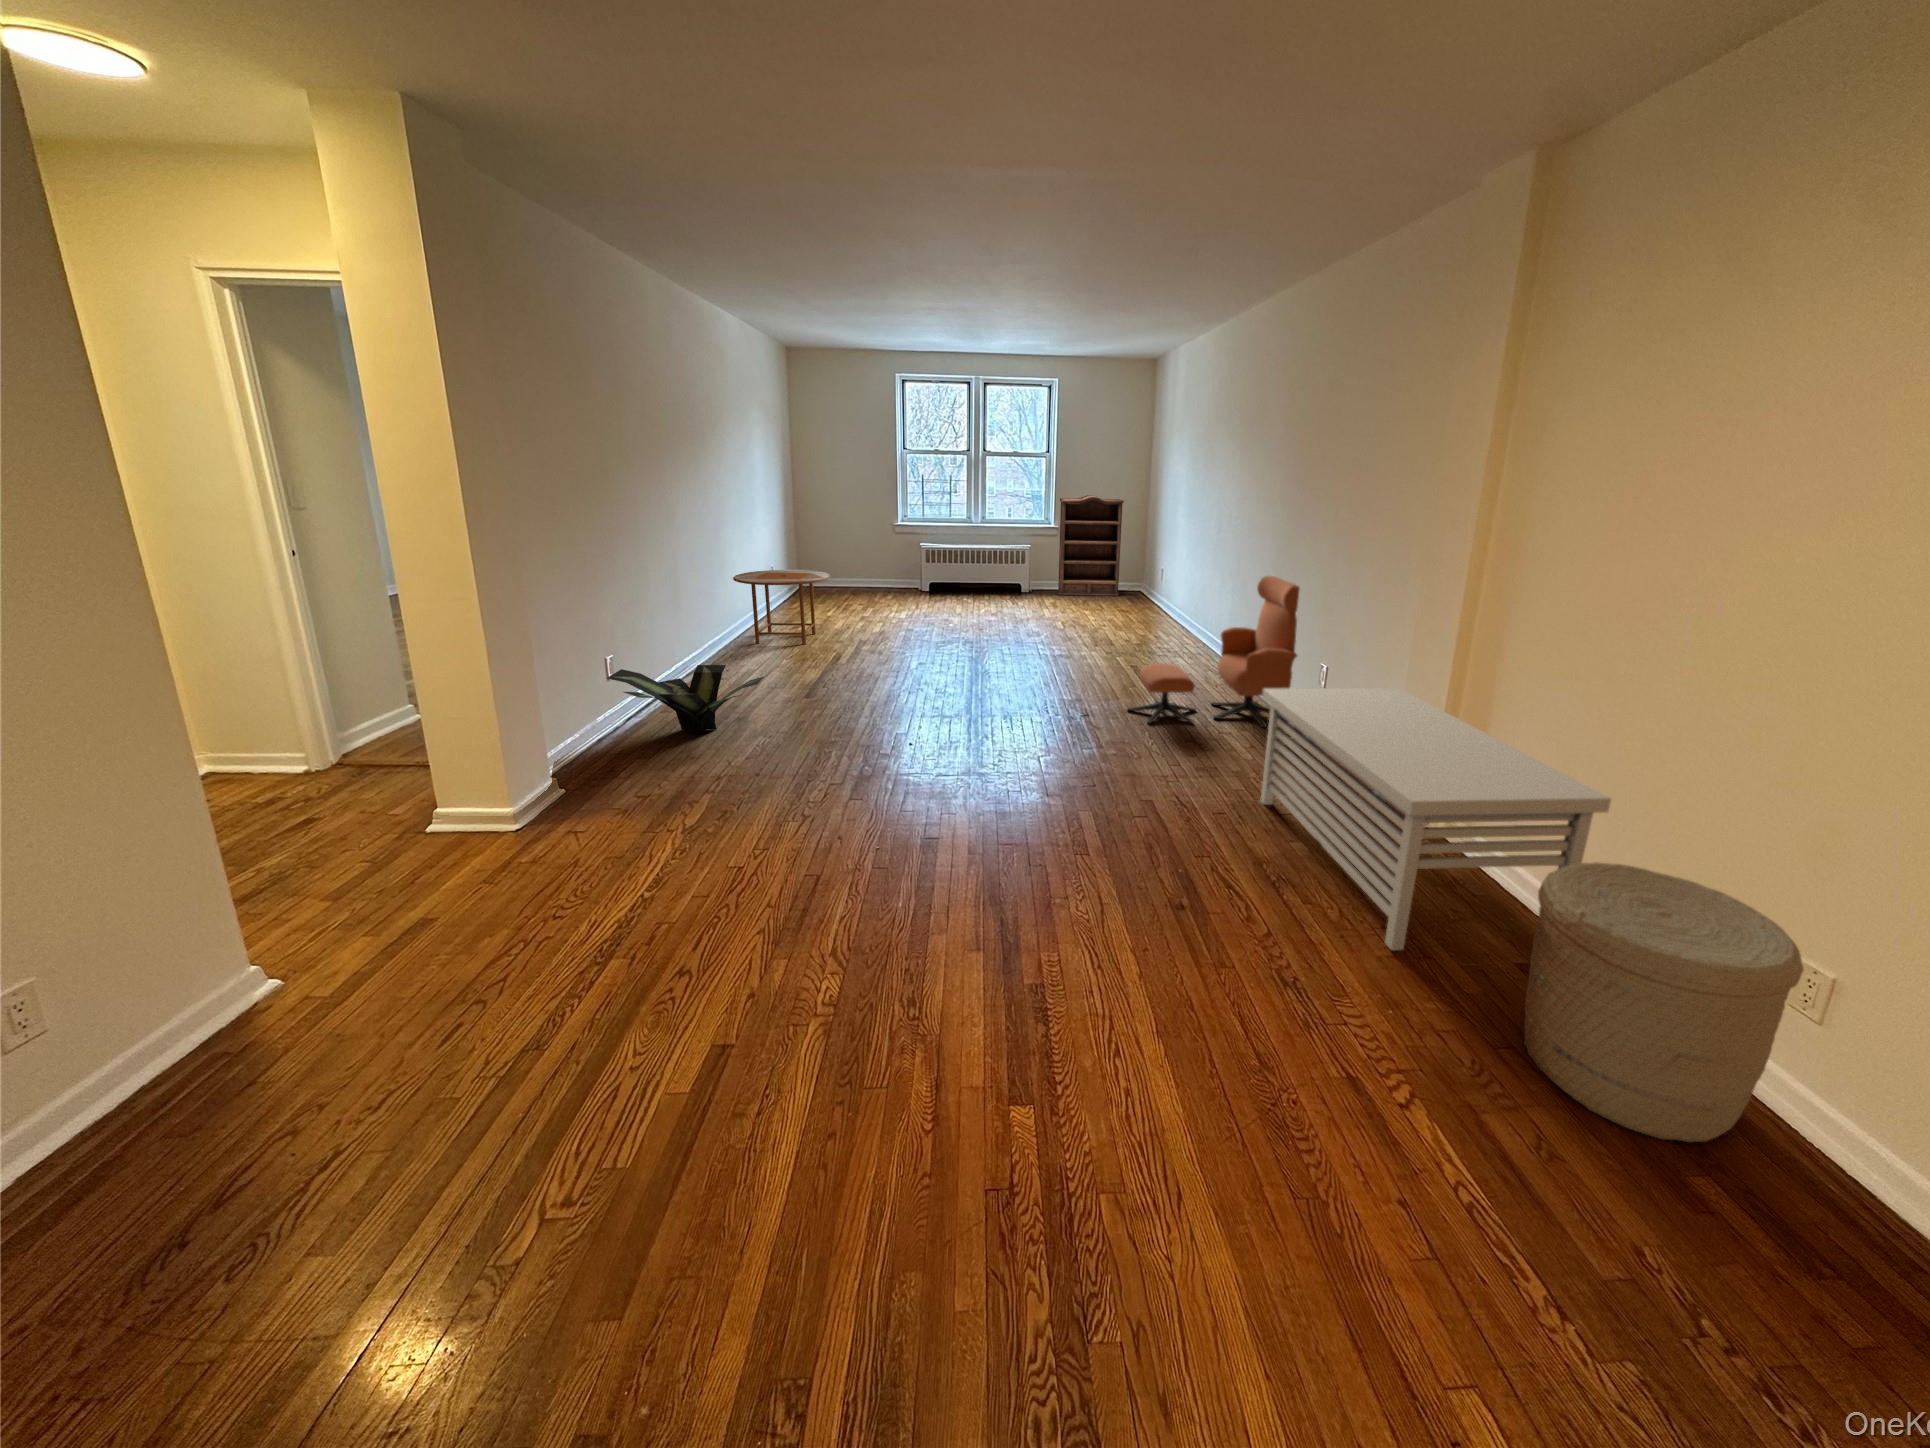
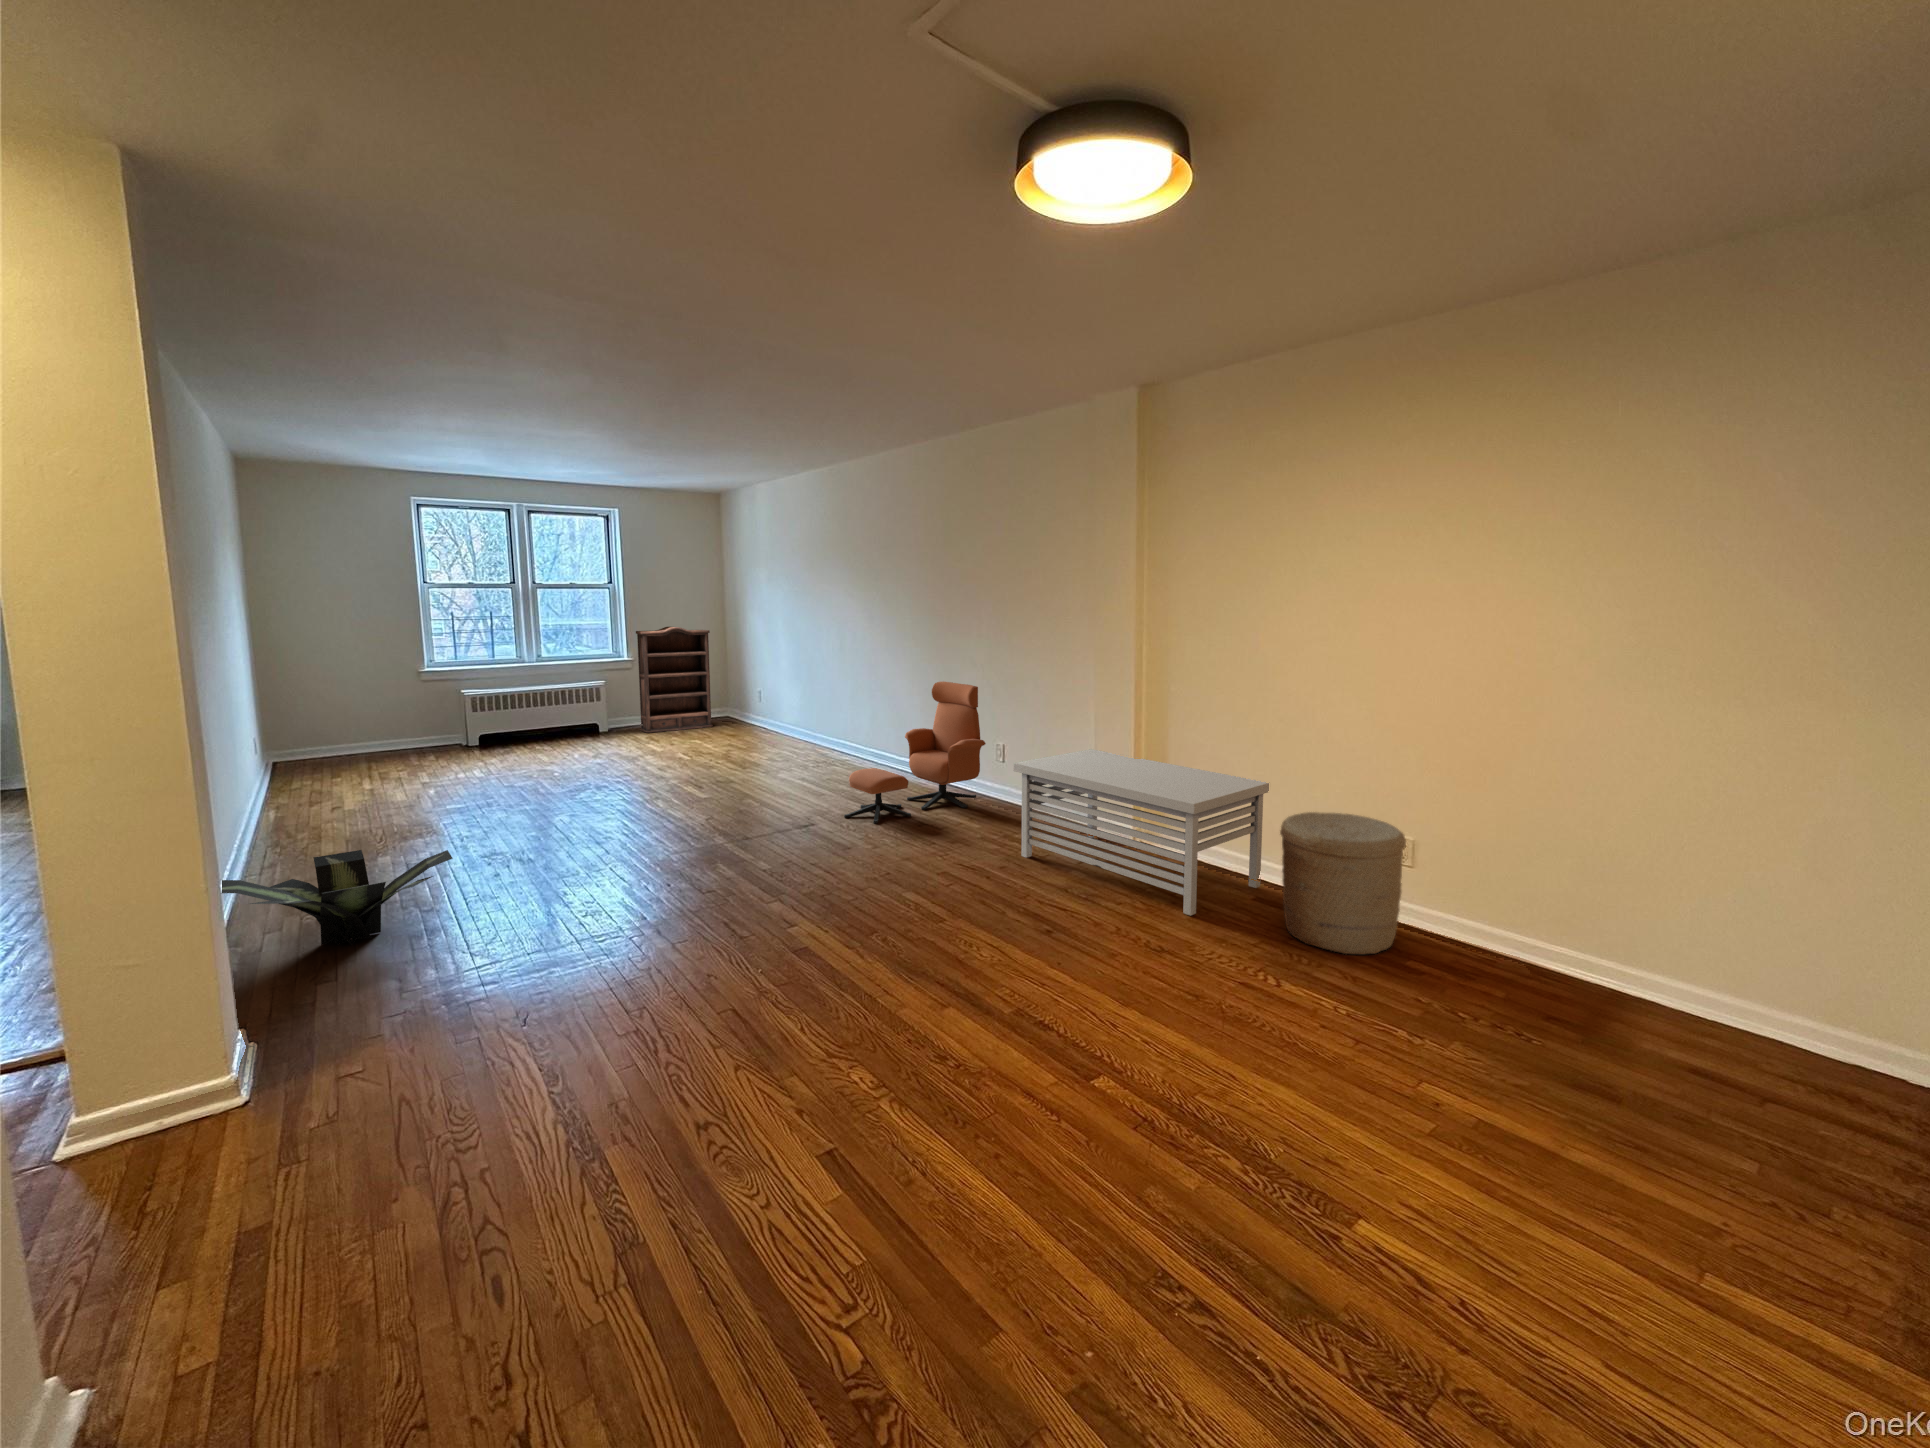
side table: present [733,570,831,644] -> none [237,730,402,836]

